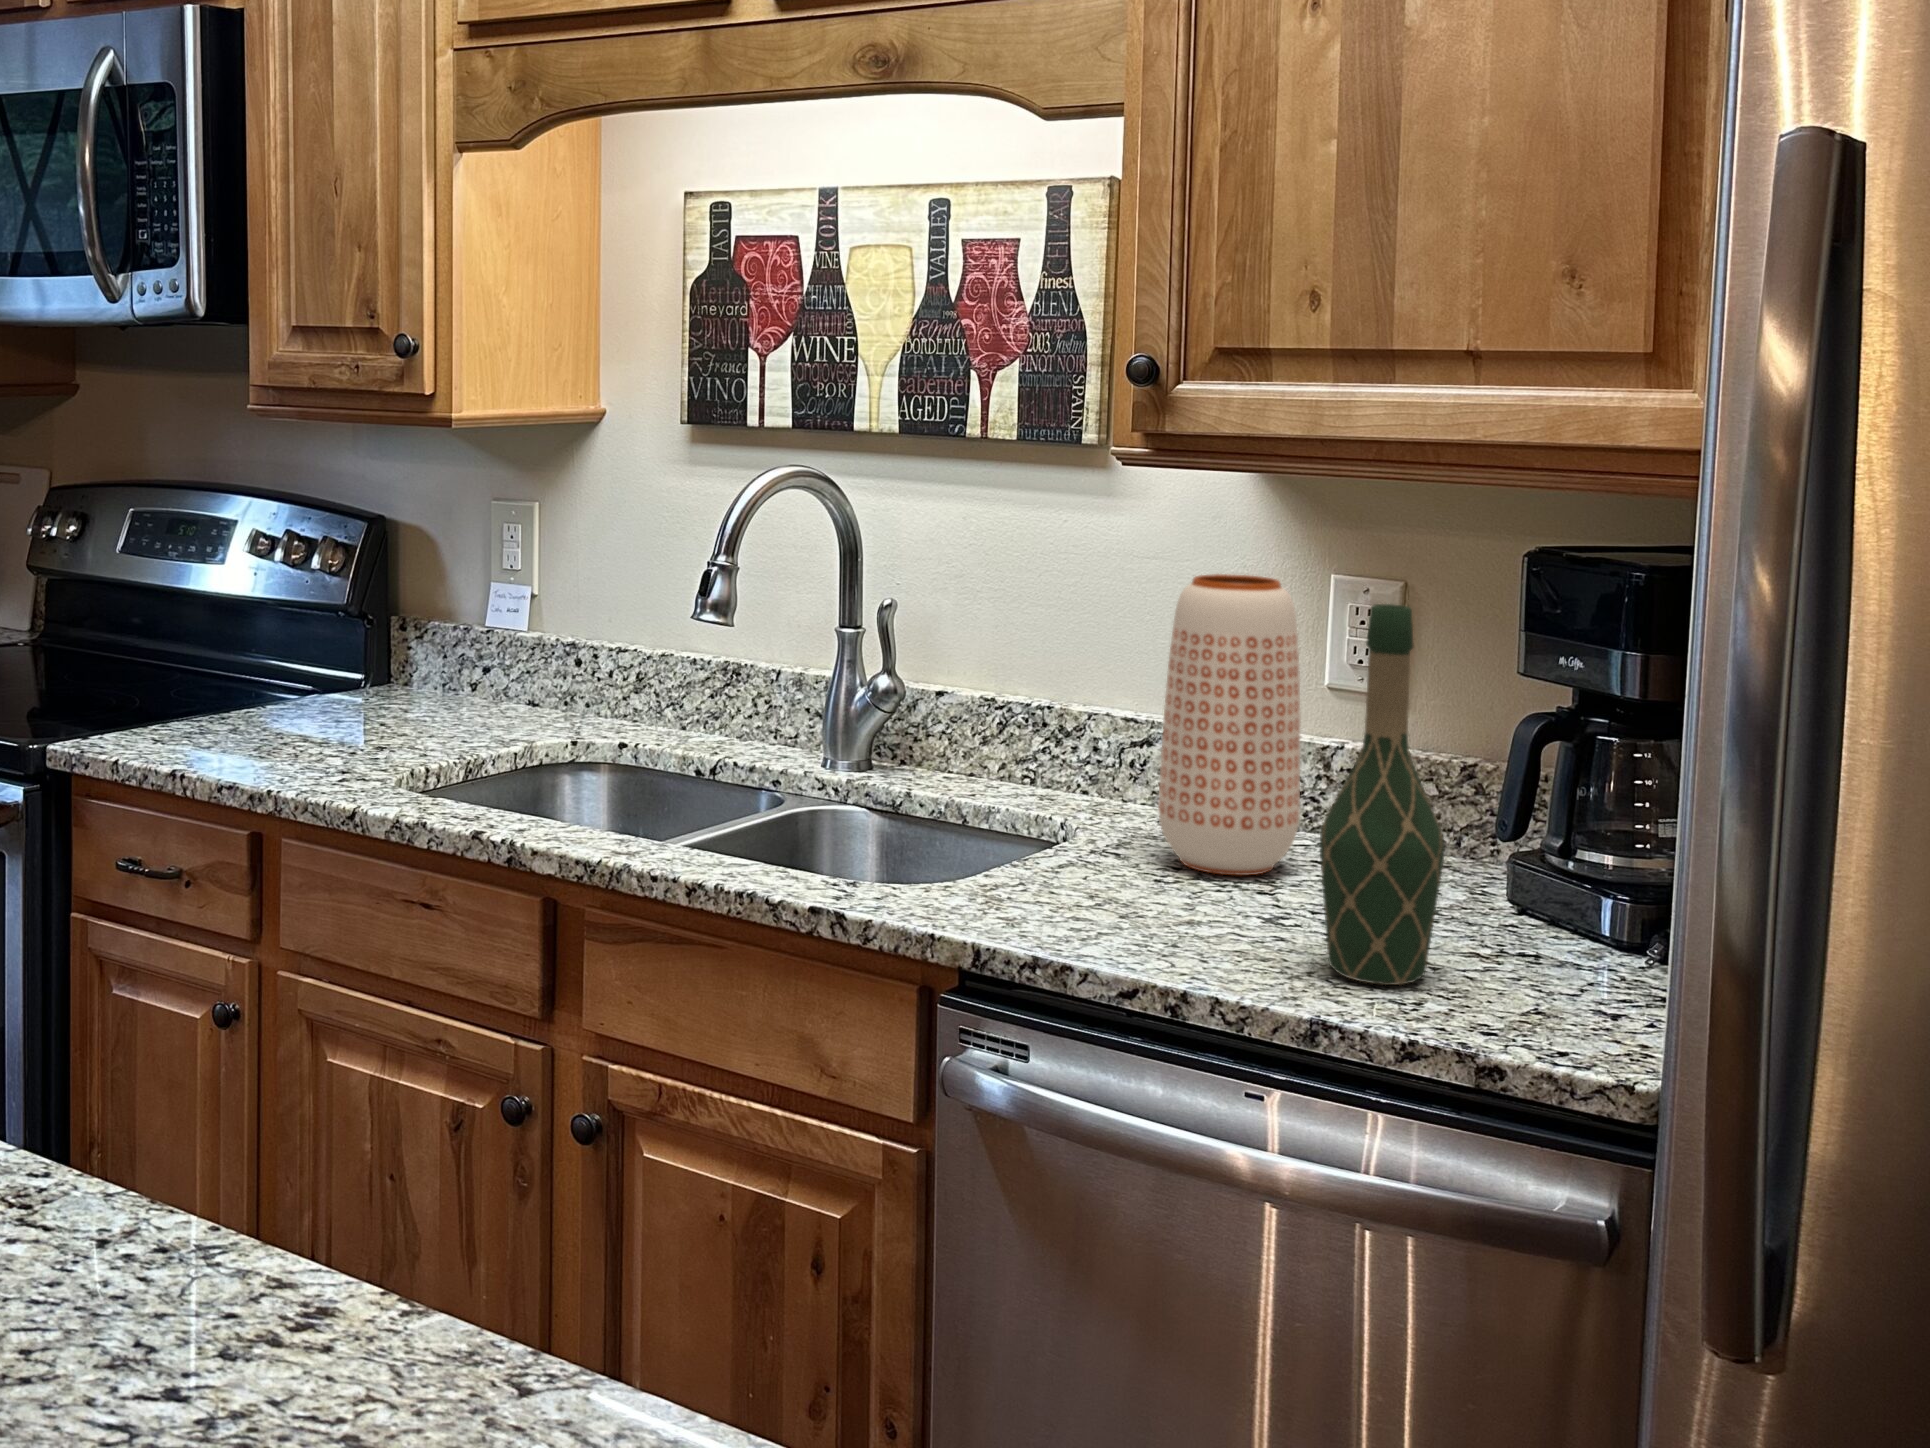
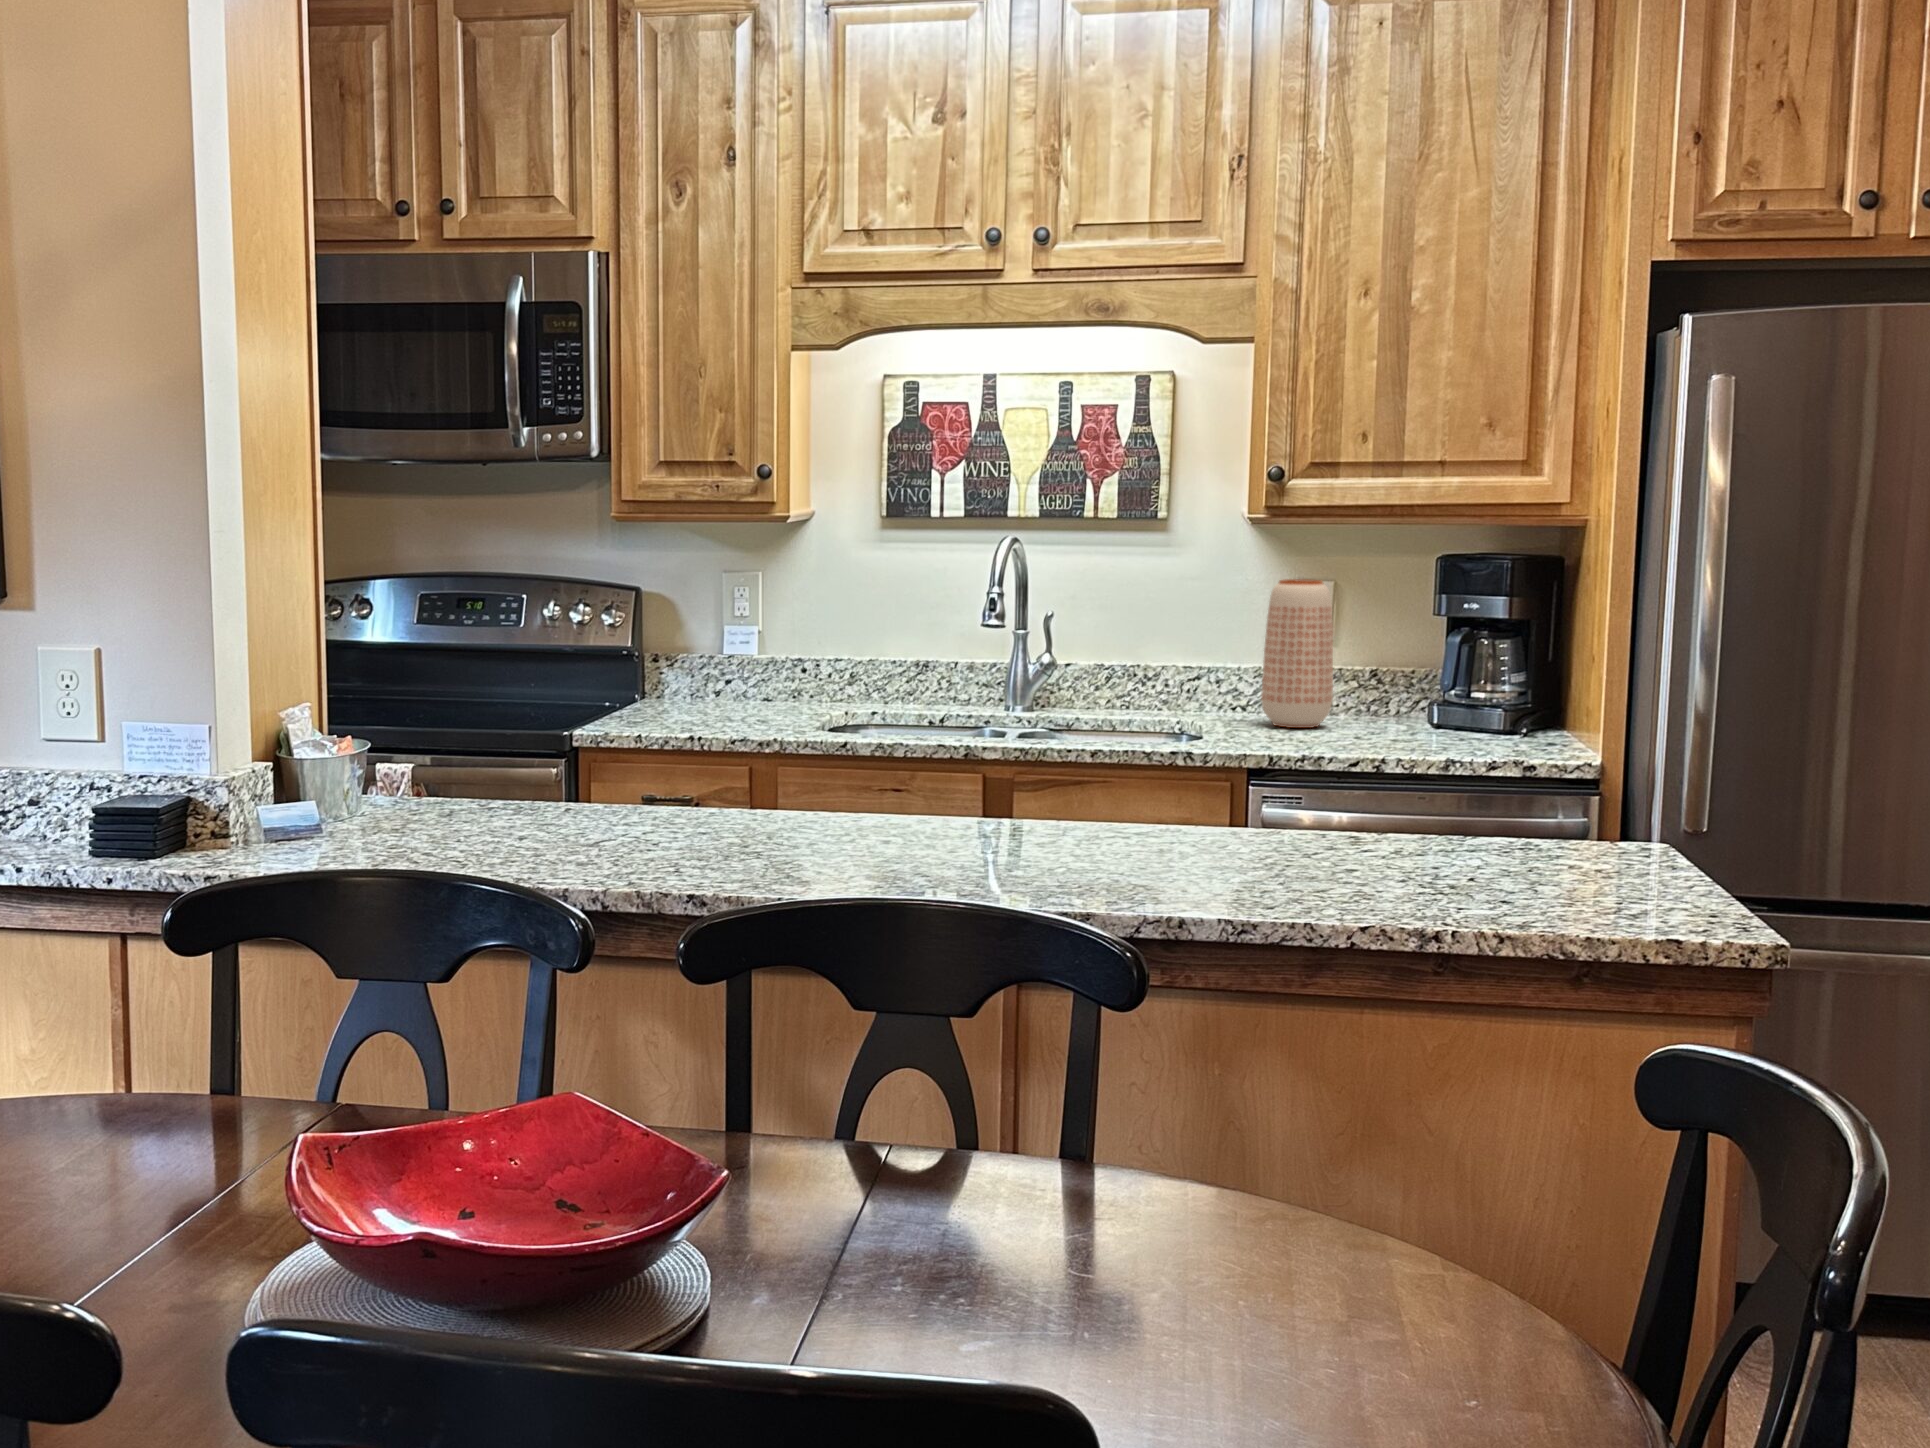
wine bottle: present [1320,604,1445,985] -> none [1417,578,1474,748]

